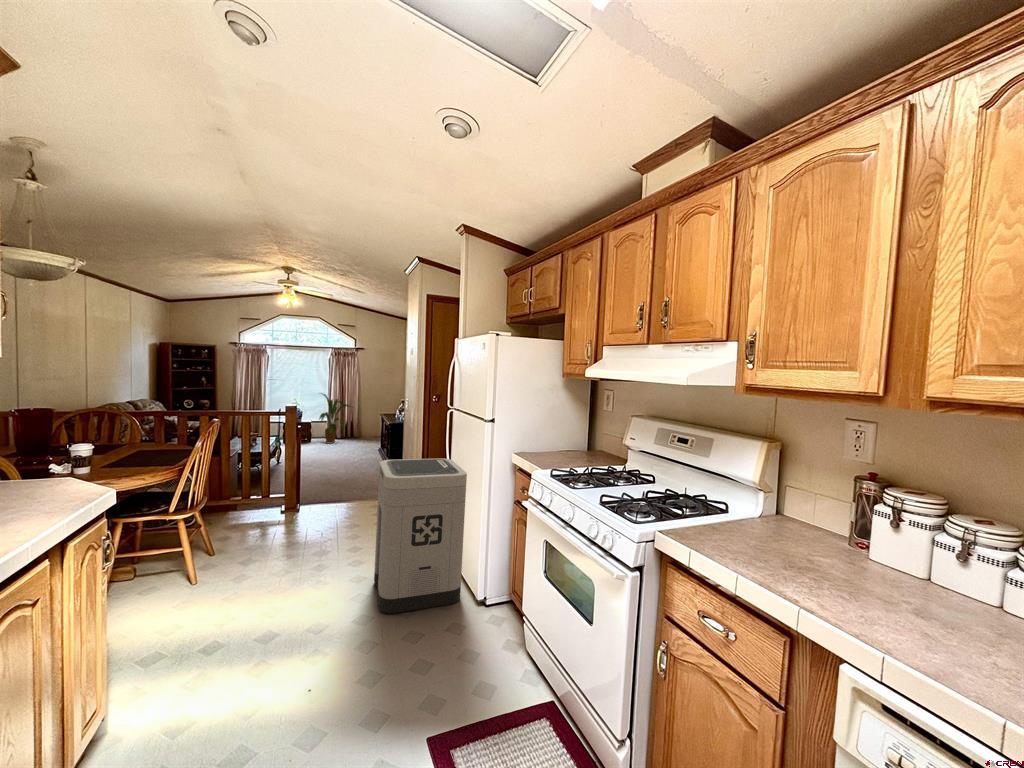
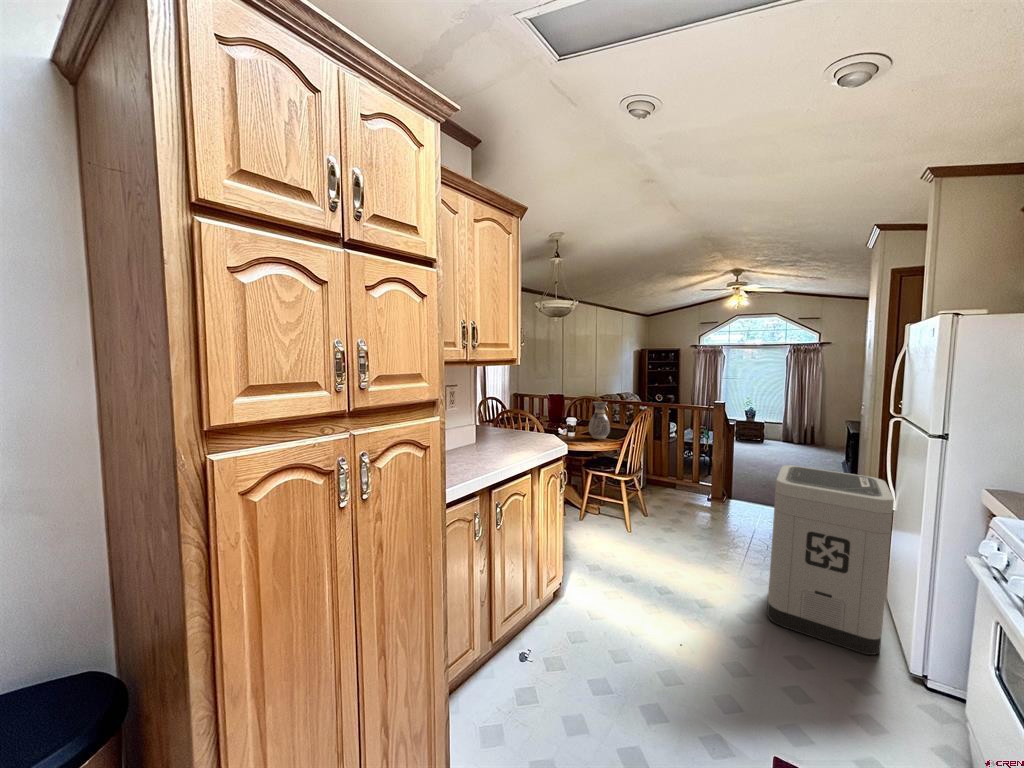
house plant: present [319,394,351,444] -> none [770,393,815,447]
vase: none [117,415,156,470] -> present [589,402,610,439]

